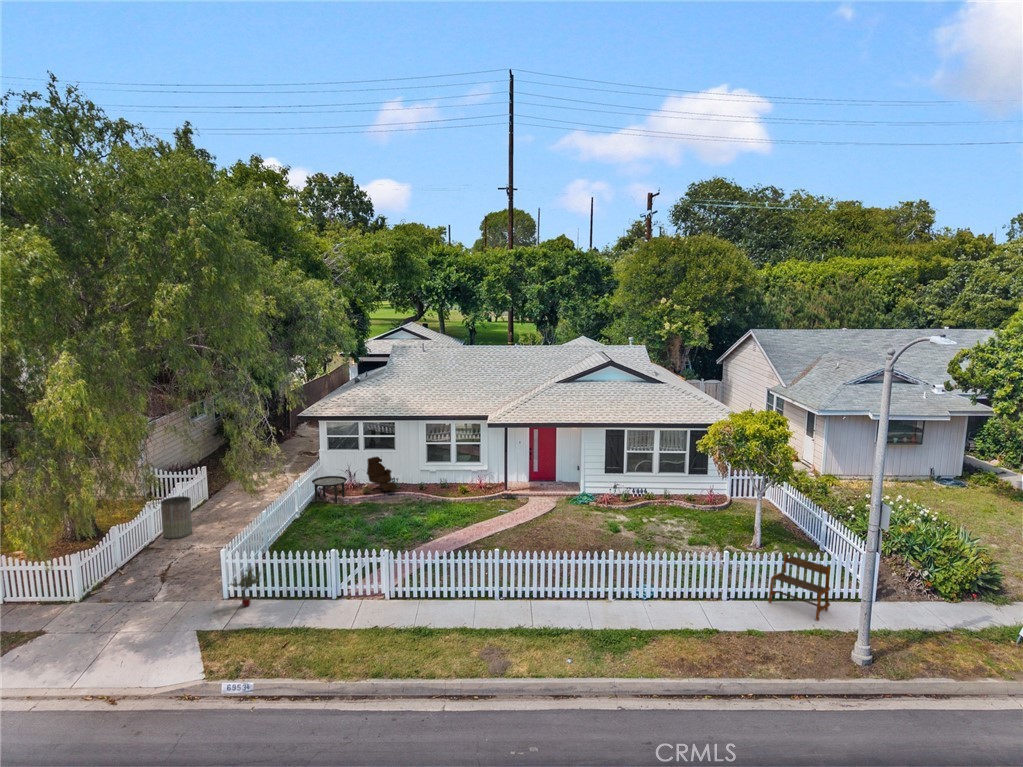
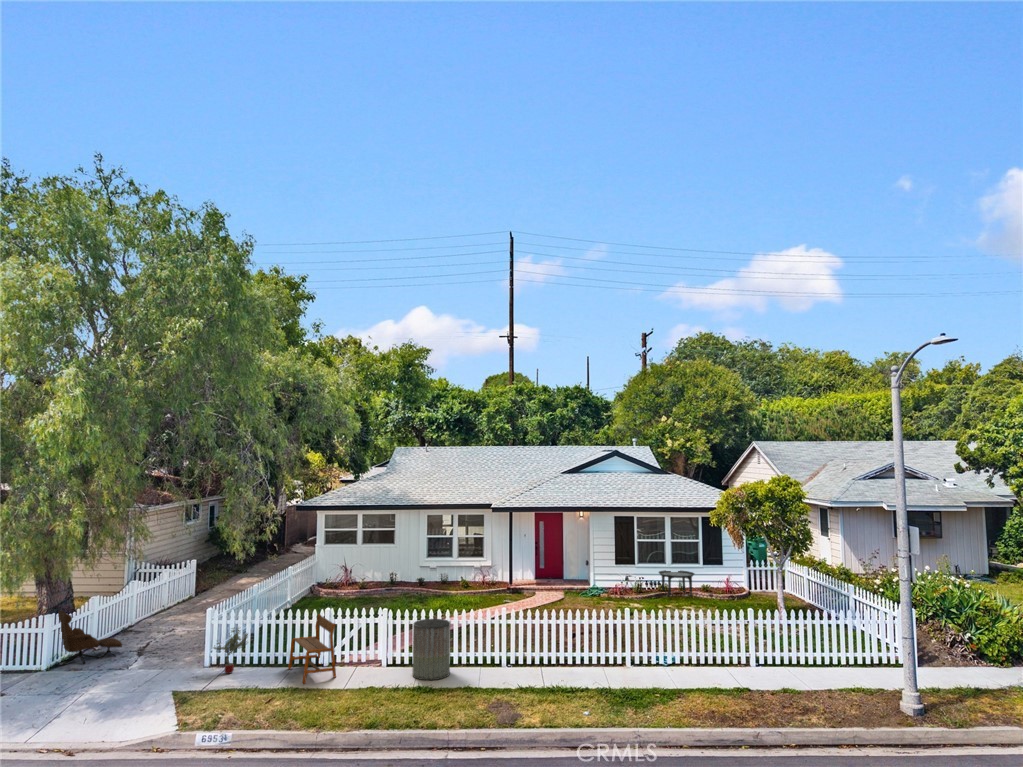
lounge chair: present [367,457,397,492] -> present [58,610,122,665]
round table: present [312,476,347,503] -> present [659,570,694,596]
trash can: present [161,496,192,539] -> present [412,619,450,680]
bench: present [769,554,831,620] -> present [288,614,336,684]

